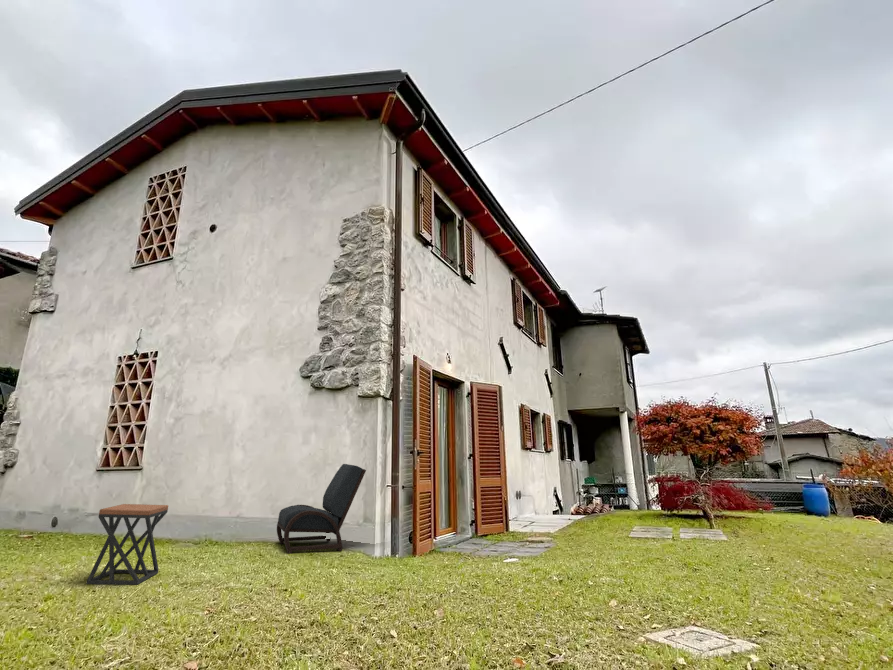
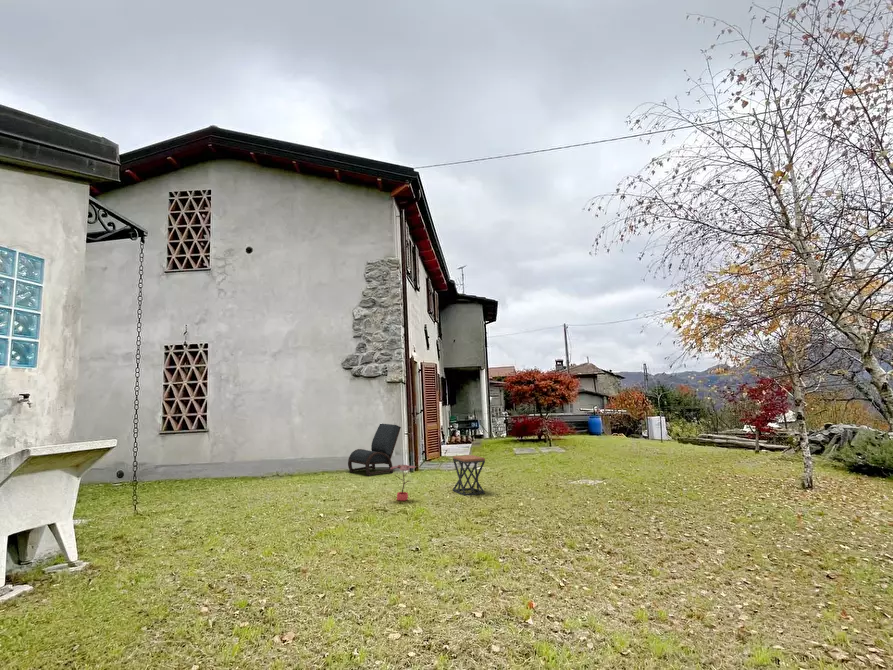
stool: present [86,504,168,585] -> present [453,455,485,496]
potted plant: none [179,534,239,619] -> present [390,465,416,501]

